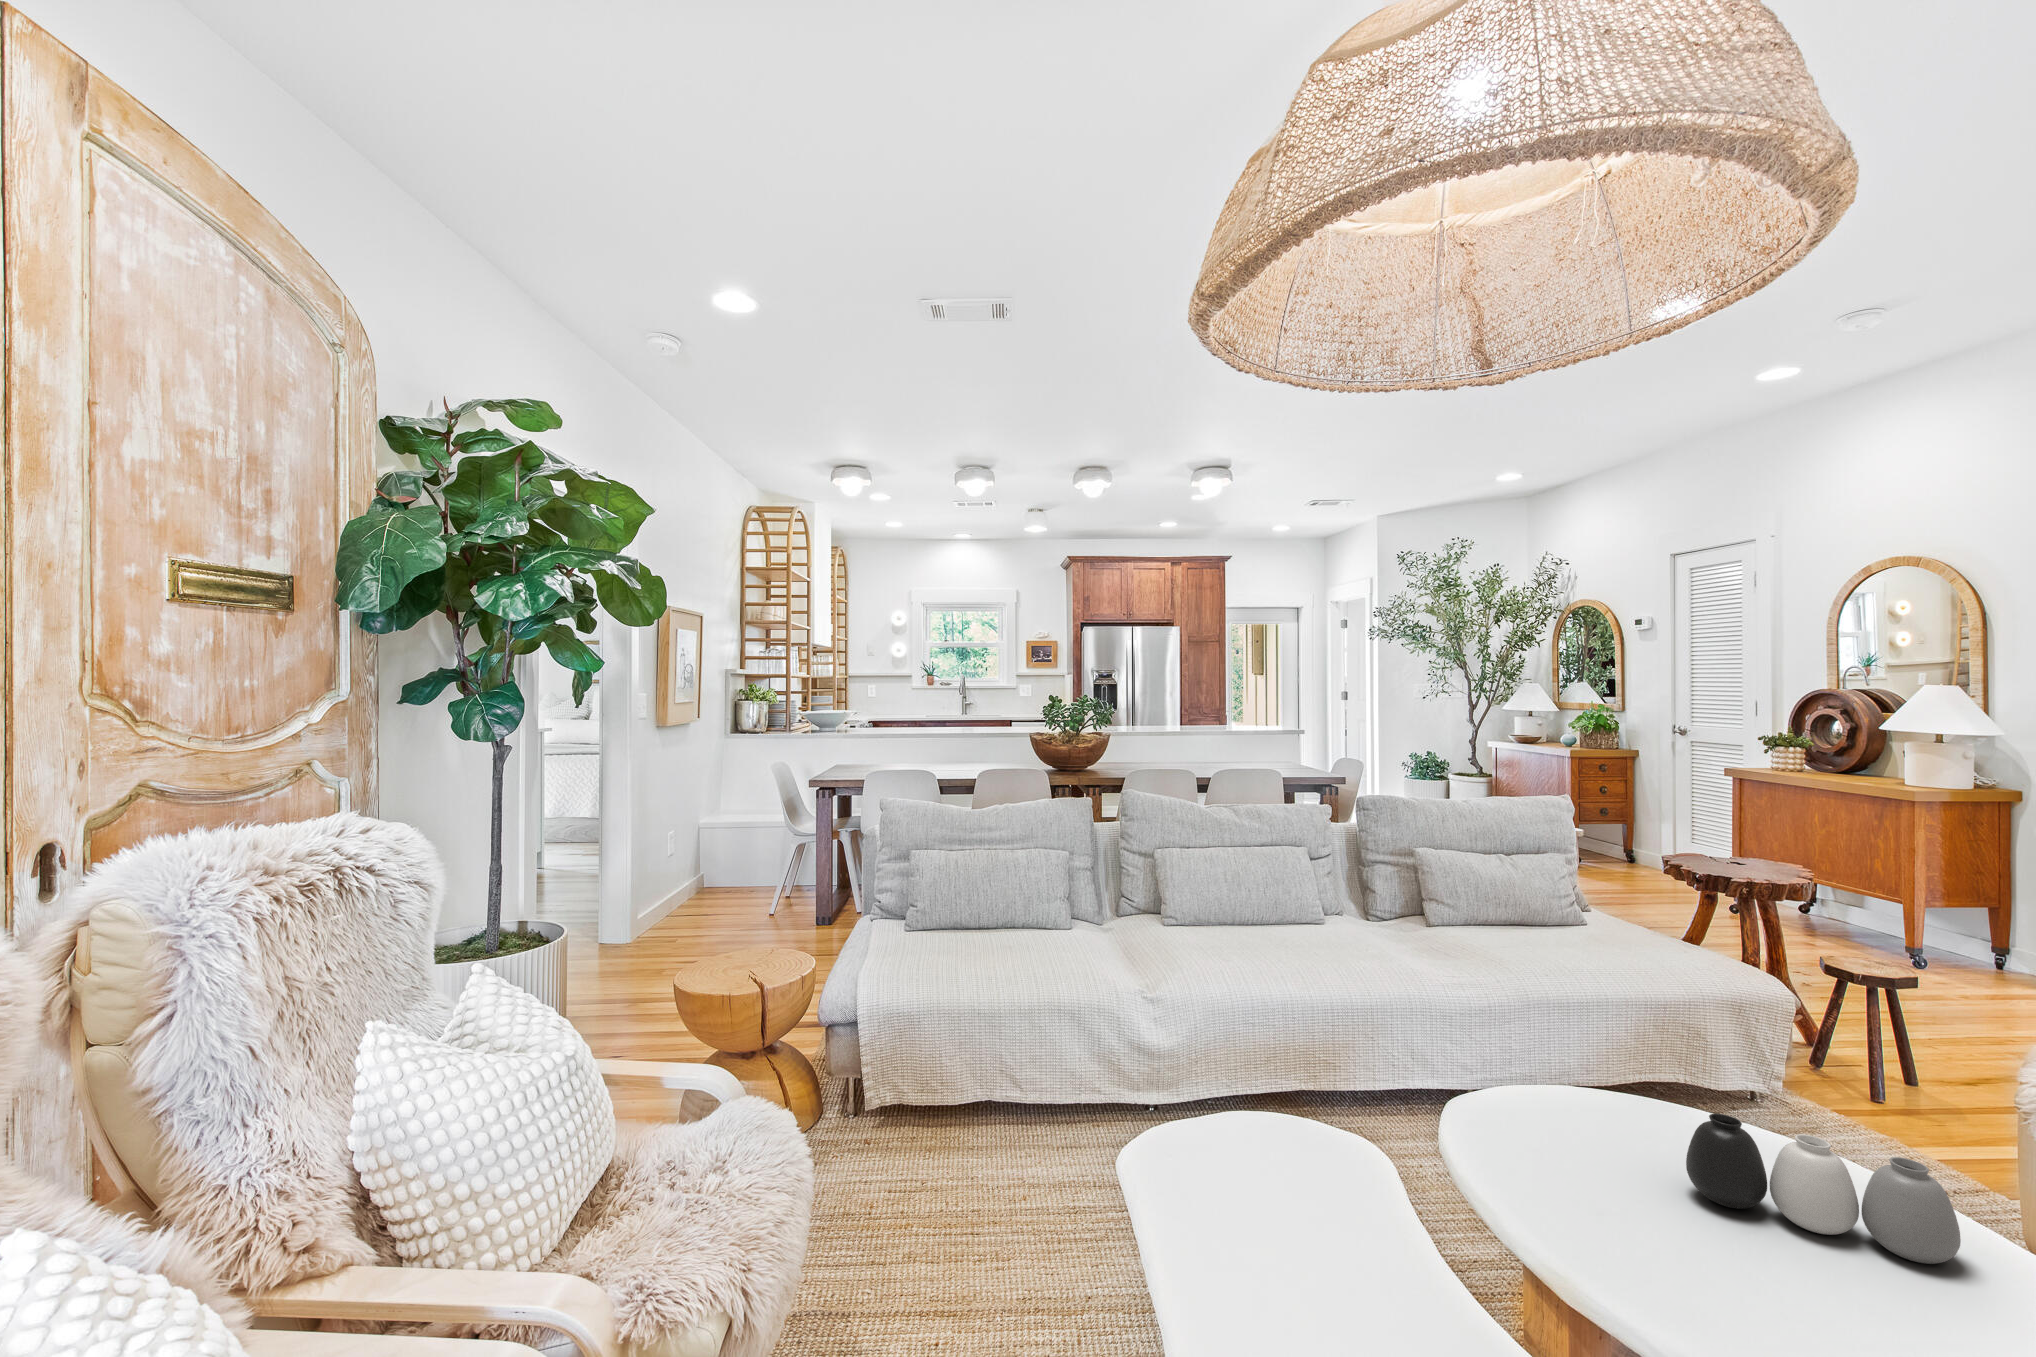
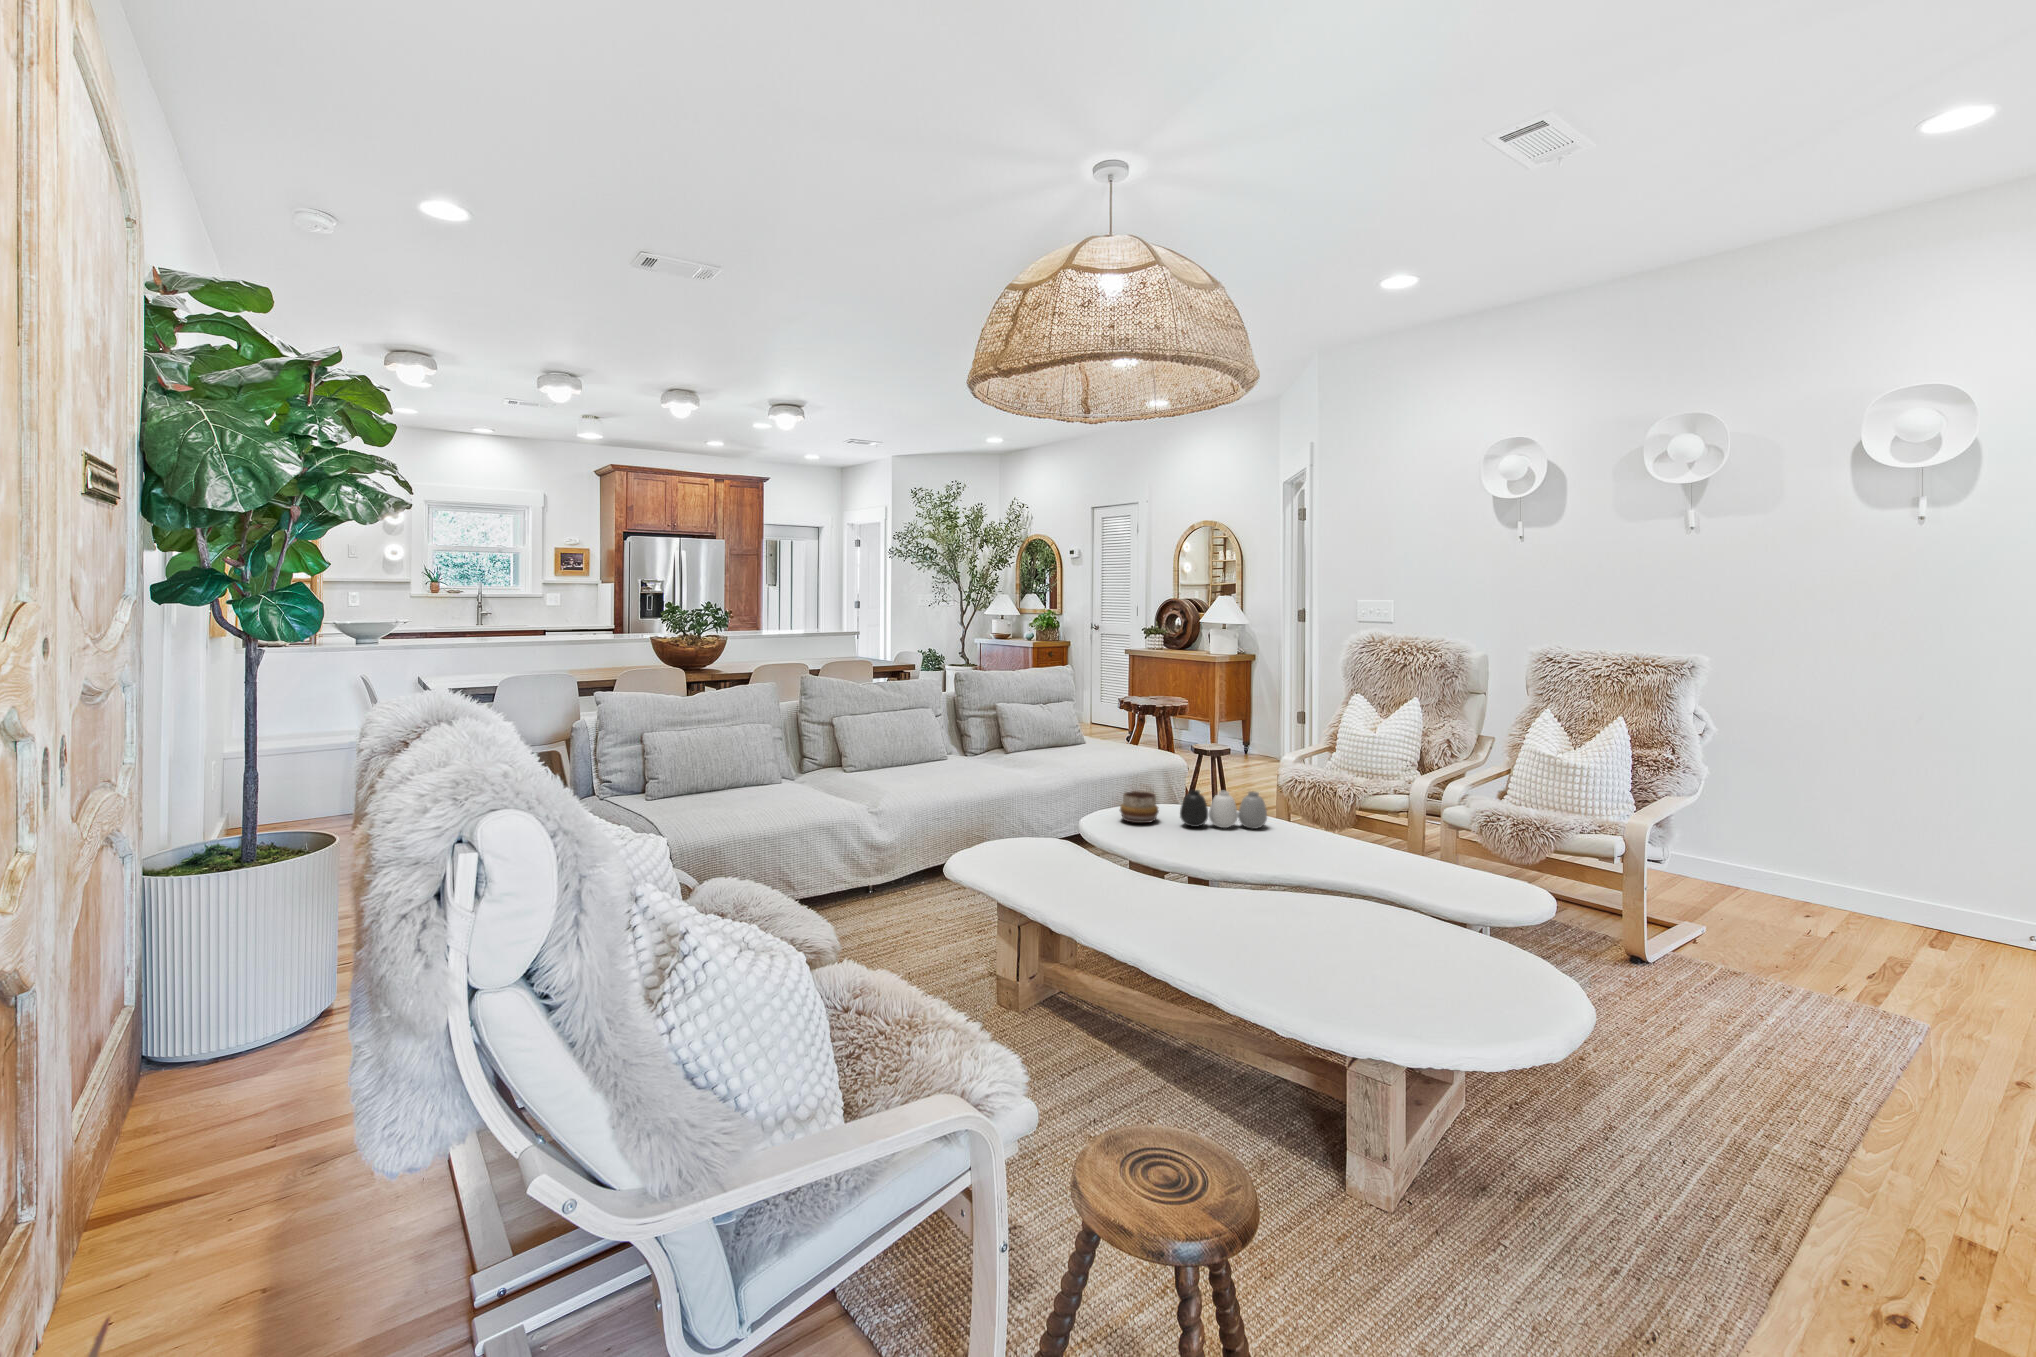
decorative bowl: none [1541,1078,1638,1161] -> present [1120,791,1159,823]

